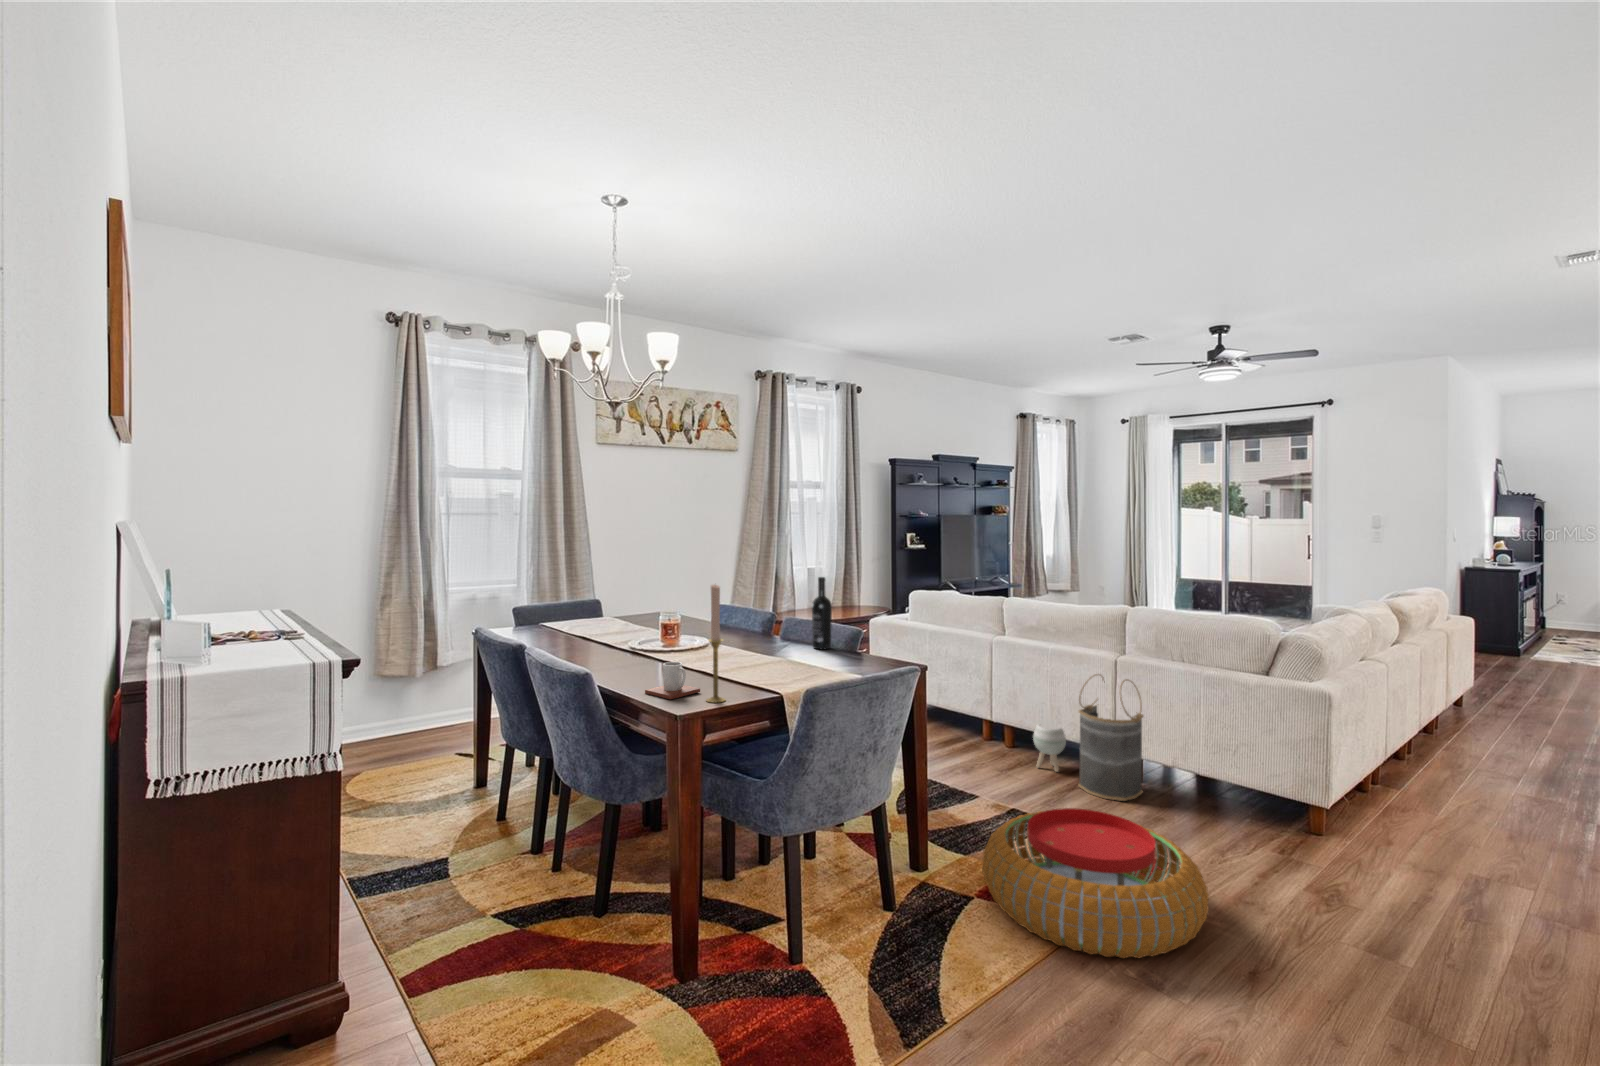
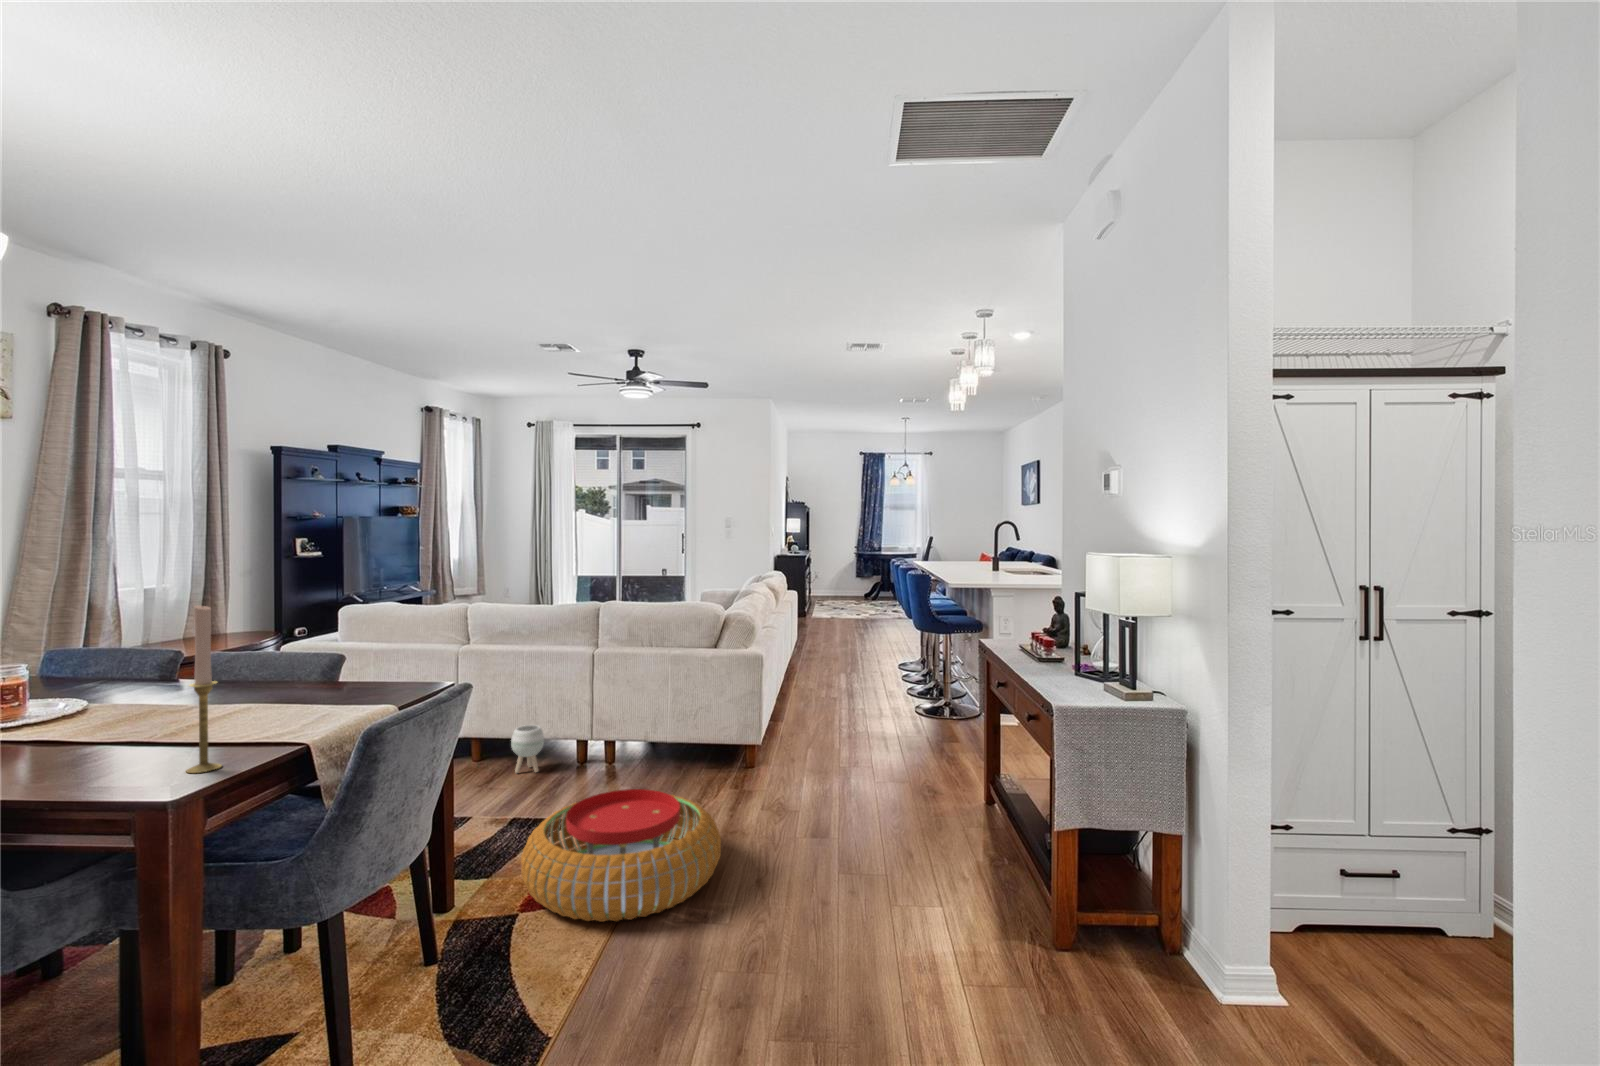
wine bottle: present [812,577,832,649] -> none [269,591,301,685]
mug: present [645,662,700,699] -> none [48,728,161,787]
basket: present [1078,674,1143,801] -> none [563,668,620,784]

